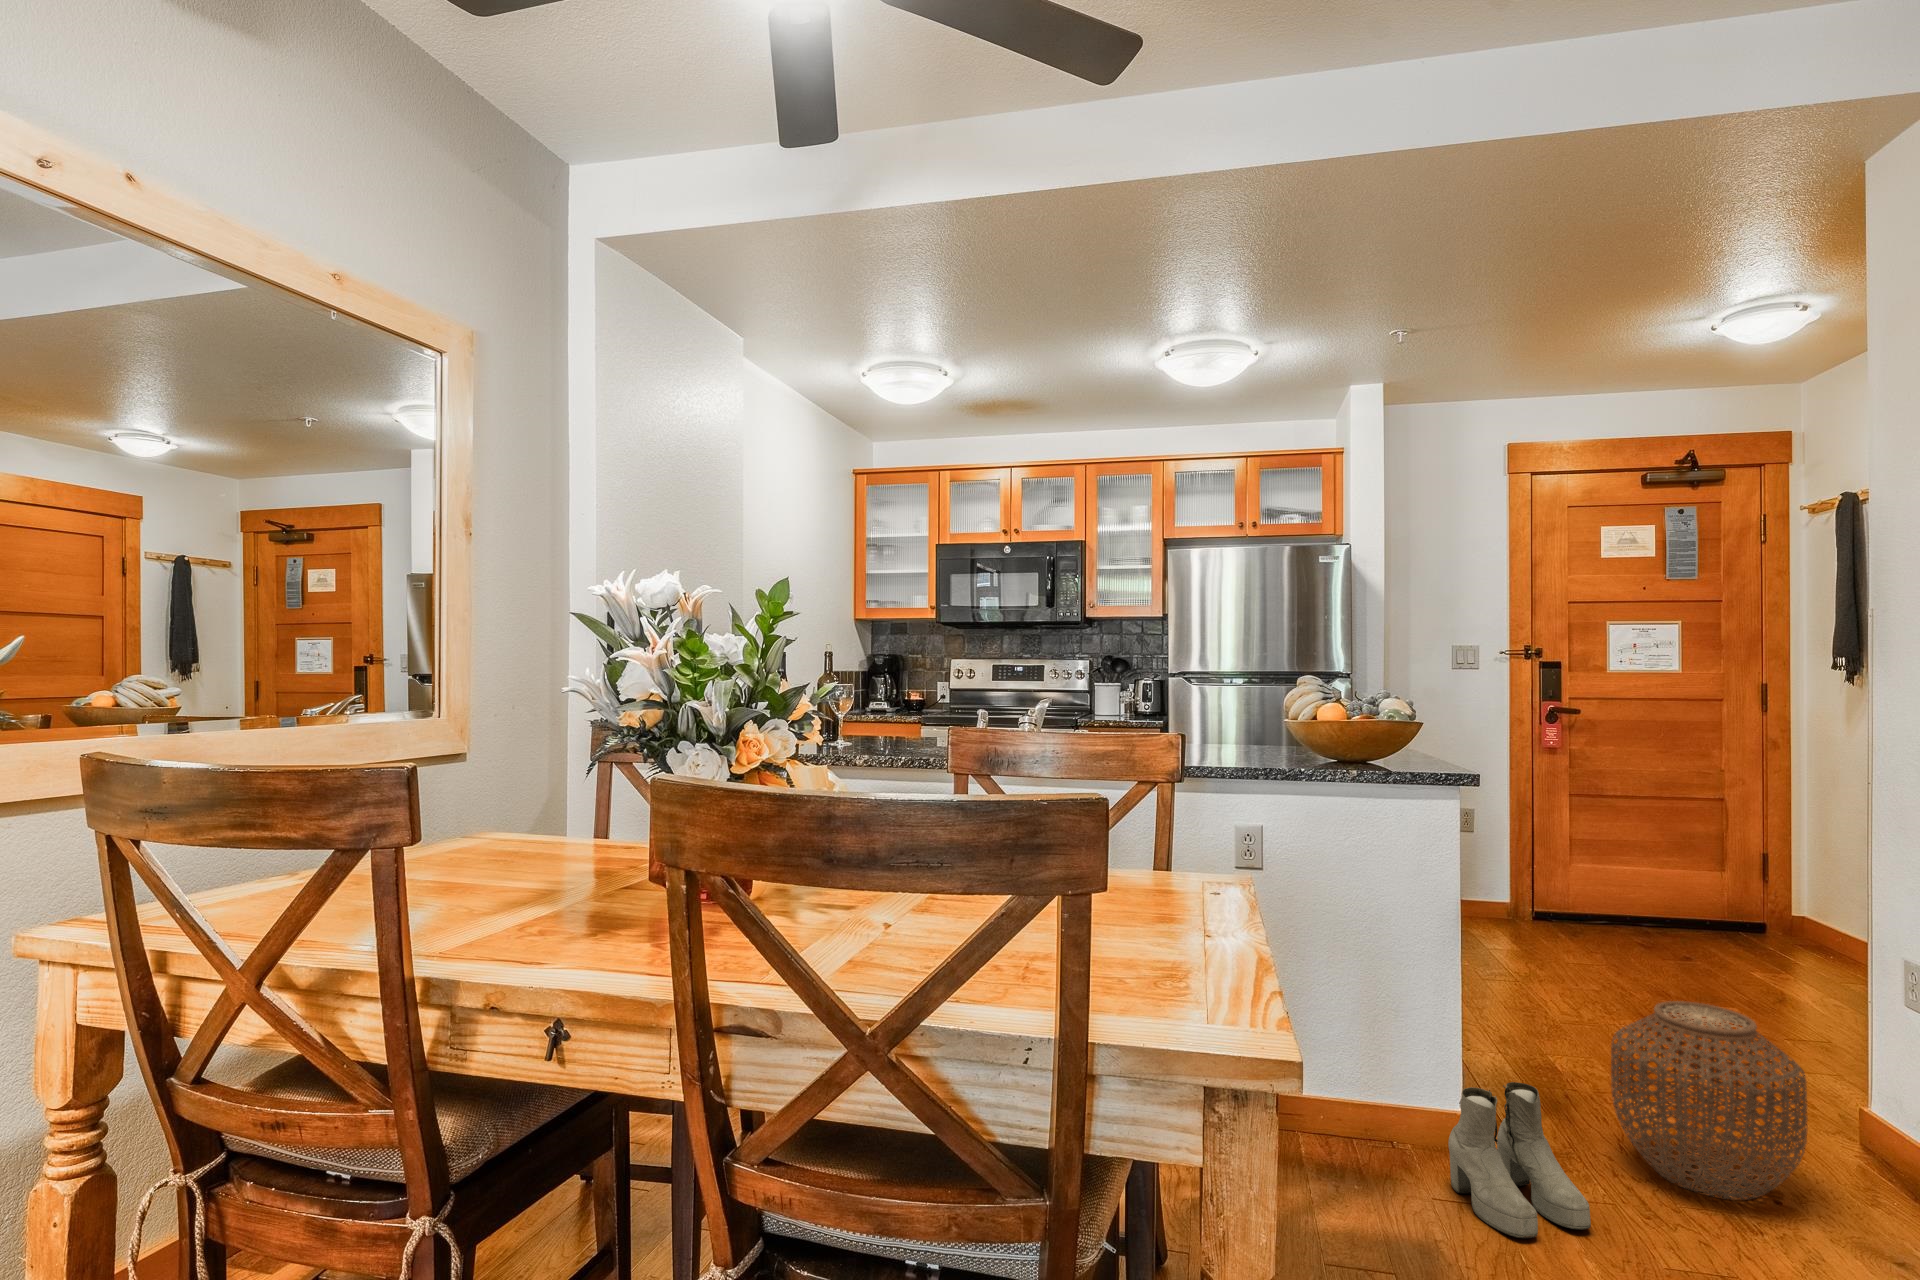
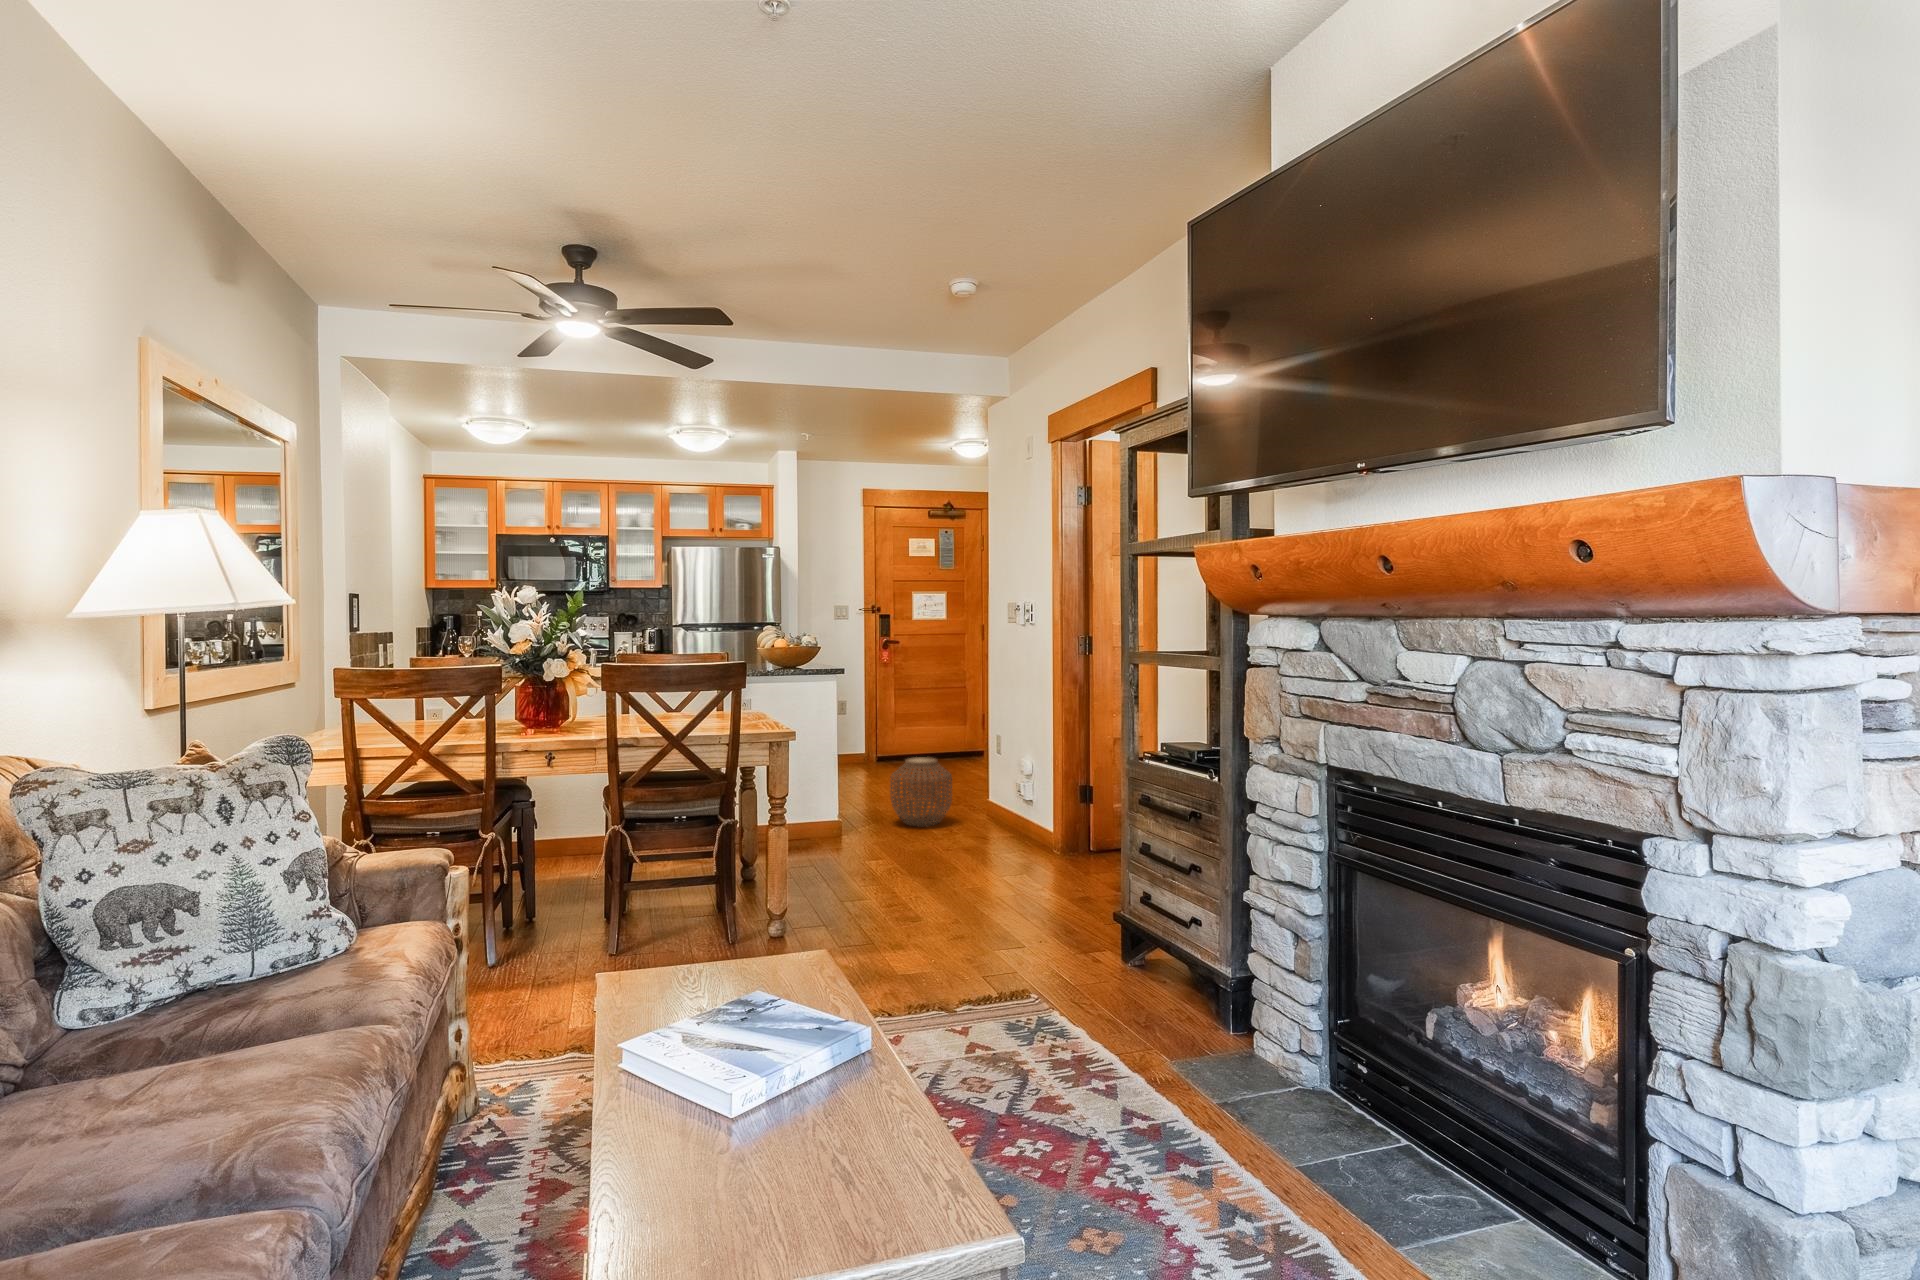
boots: present [1448,1082,1591,1238] -> none [830,793,878,844]

